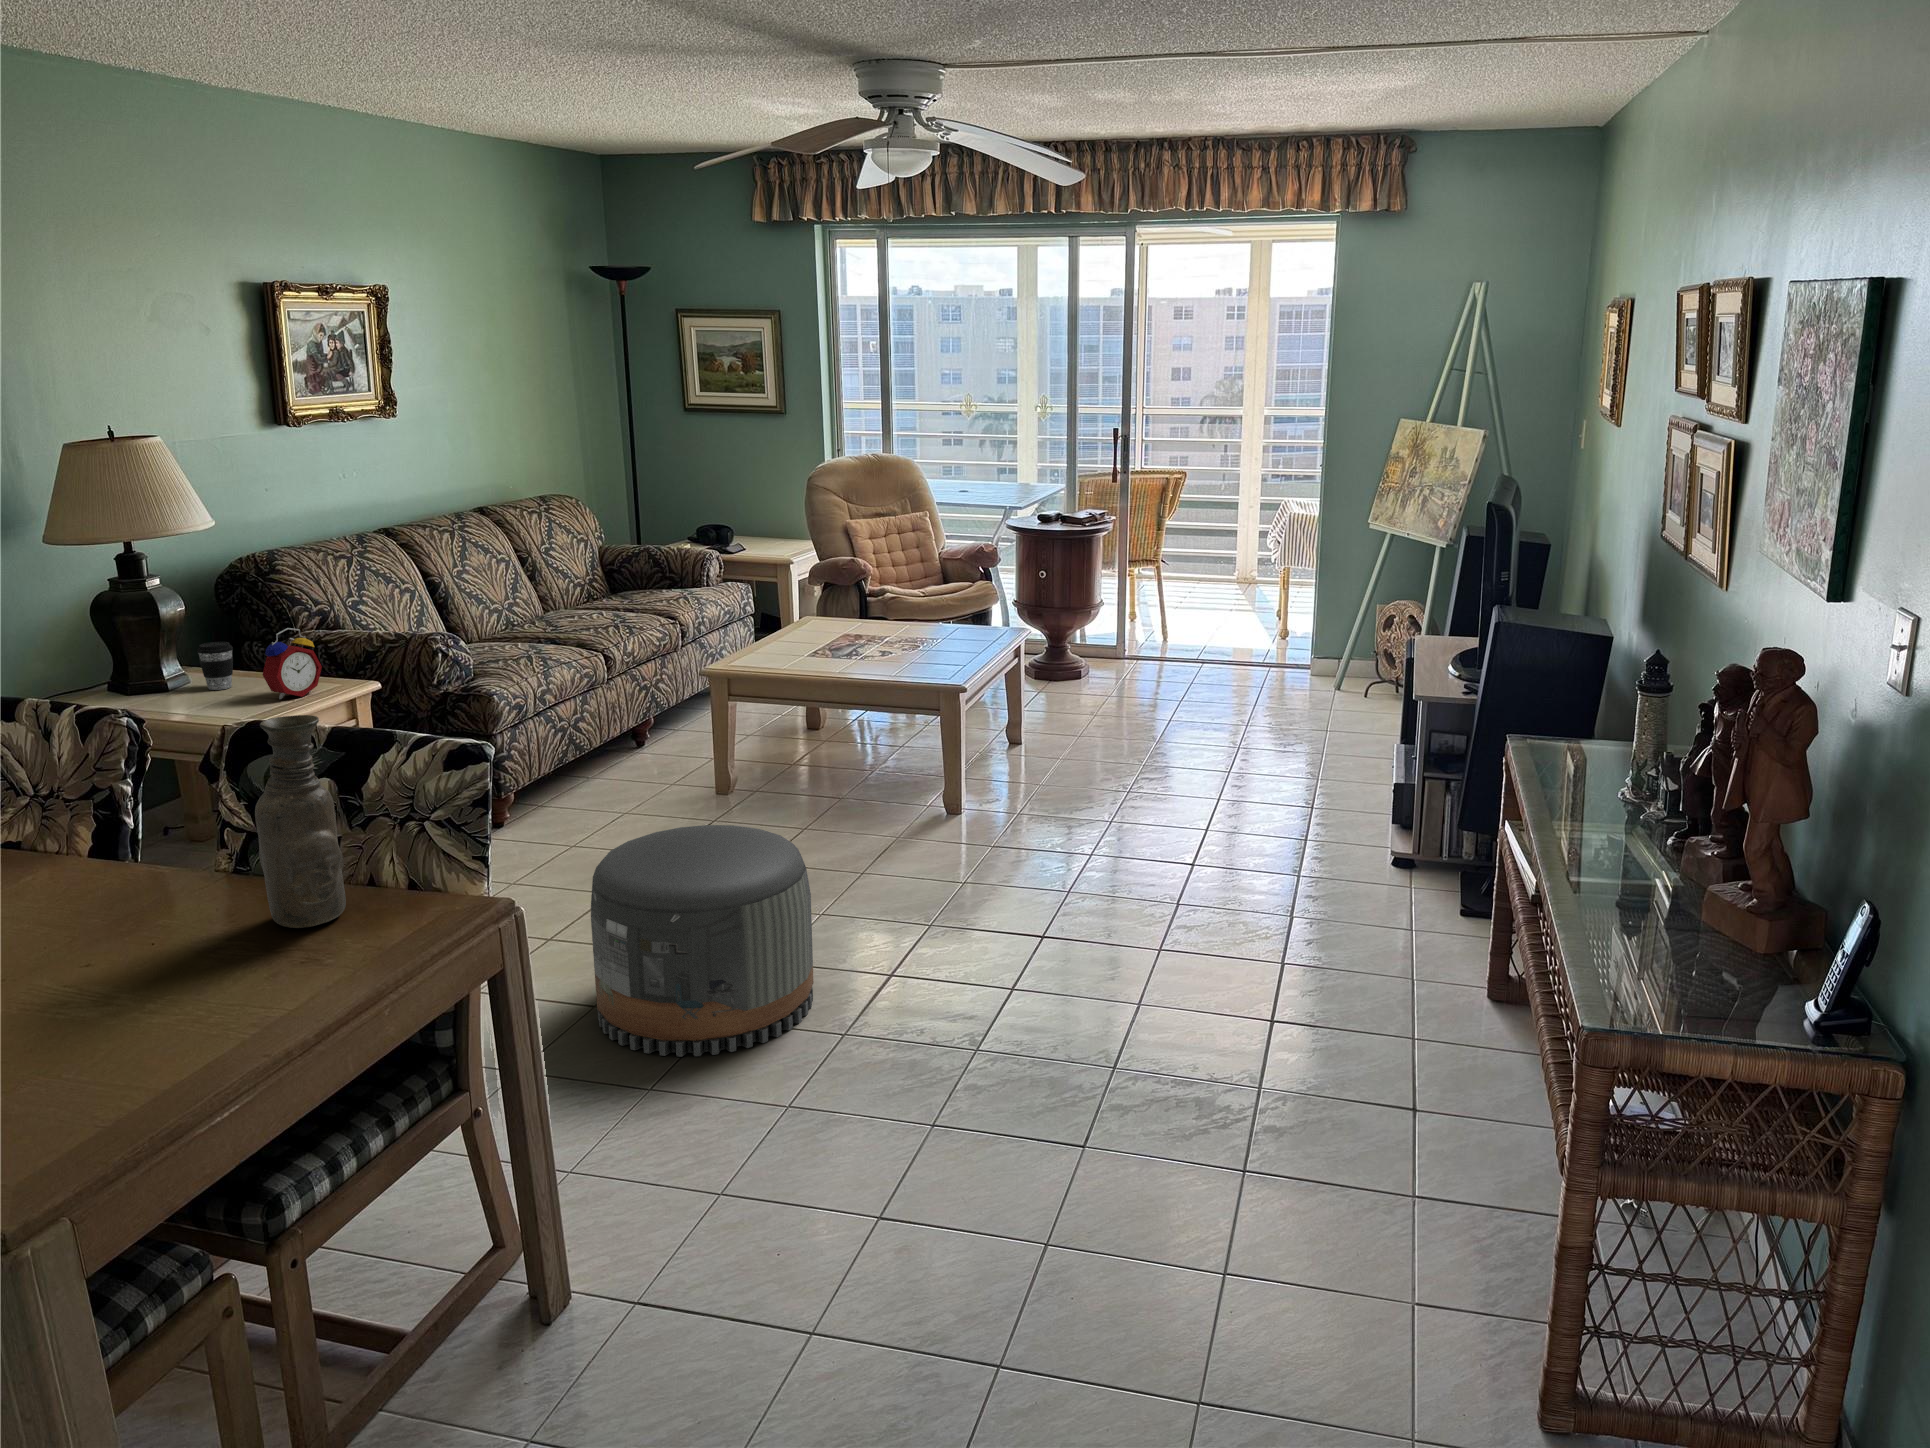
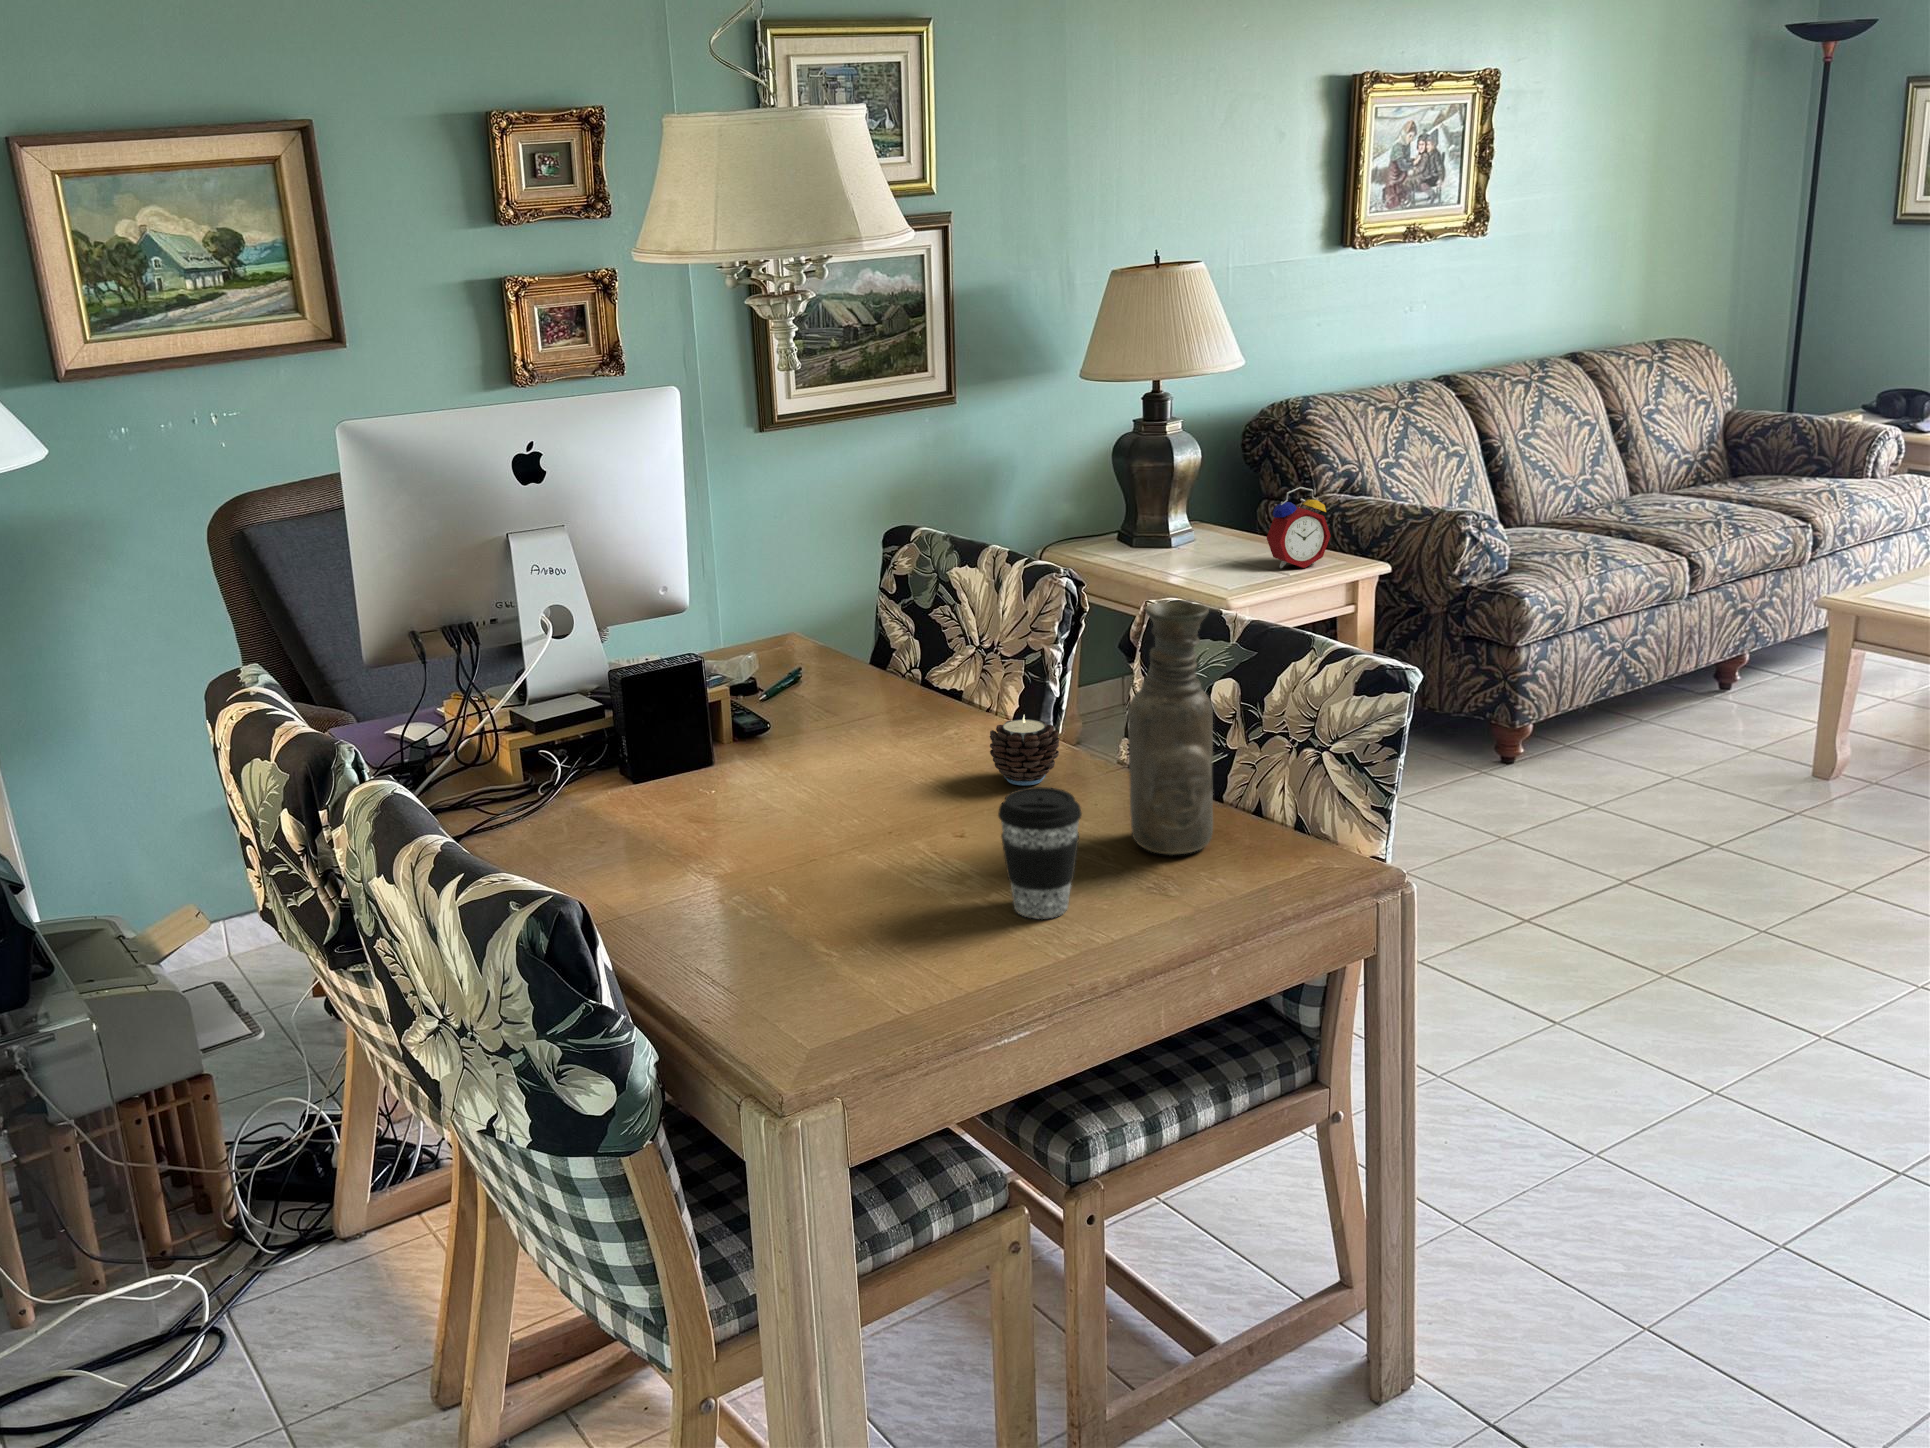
coffee cup: present [197,642,233,690] -> present [998,787,1082,919]
pouf: present [591,825,814,1057] -> none [1555,819,1902,1153]
candle: none [94,842,171,907] -> present [990,715,1059,786]

